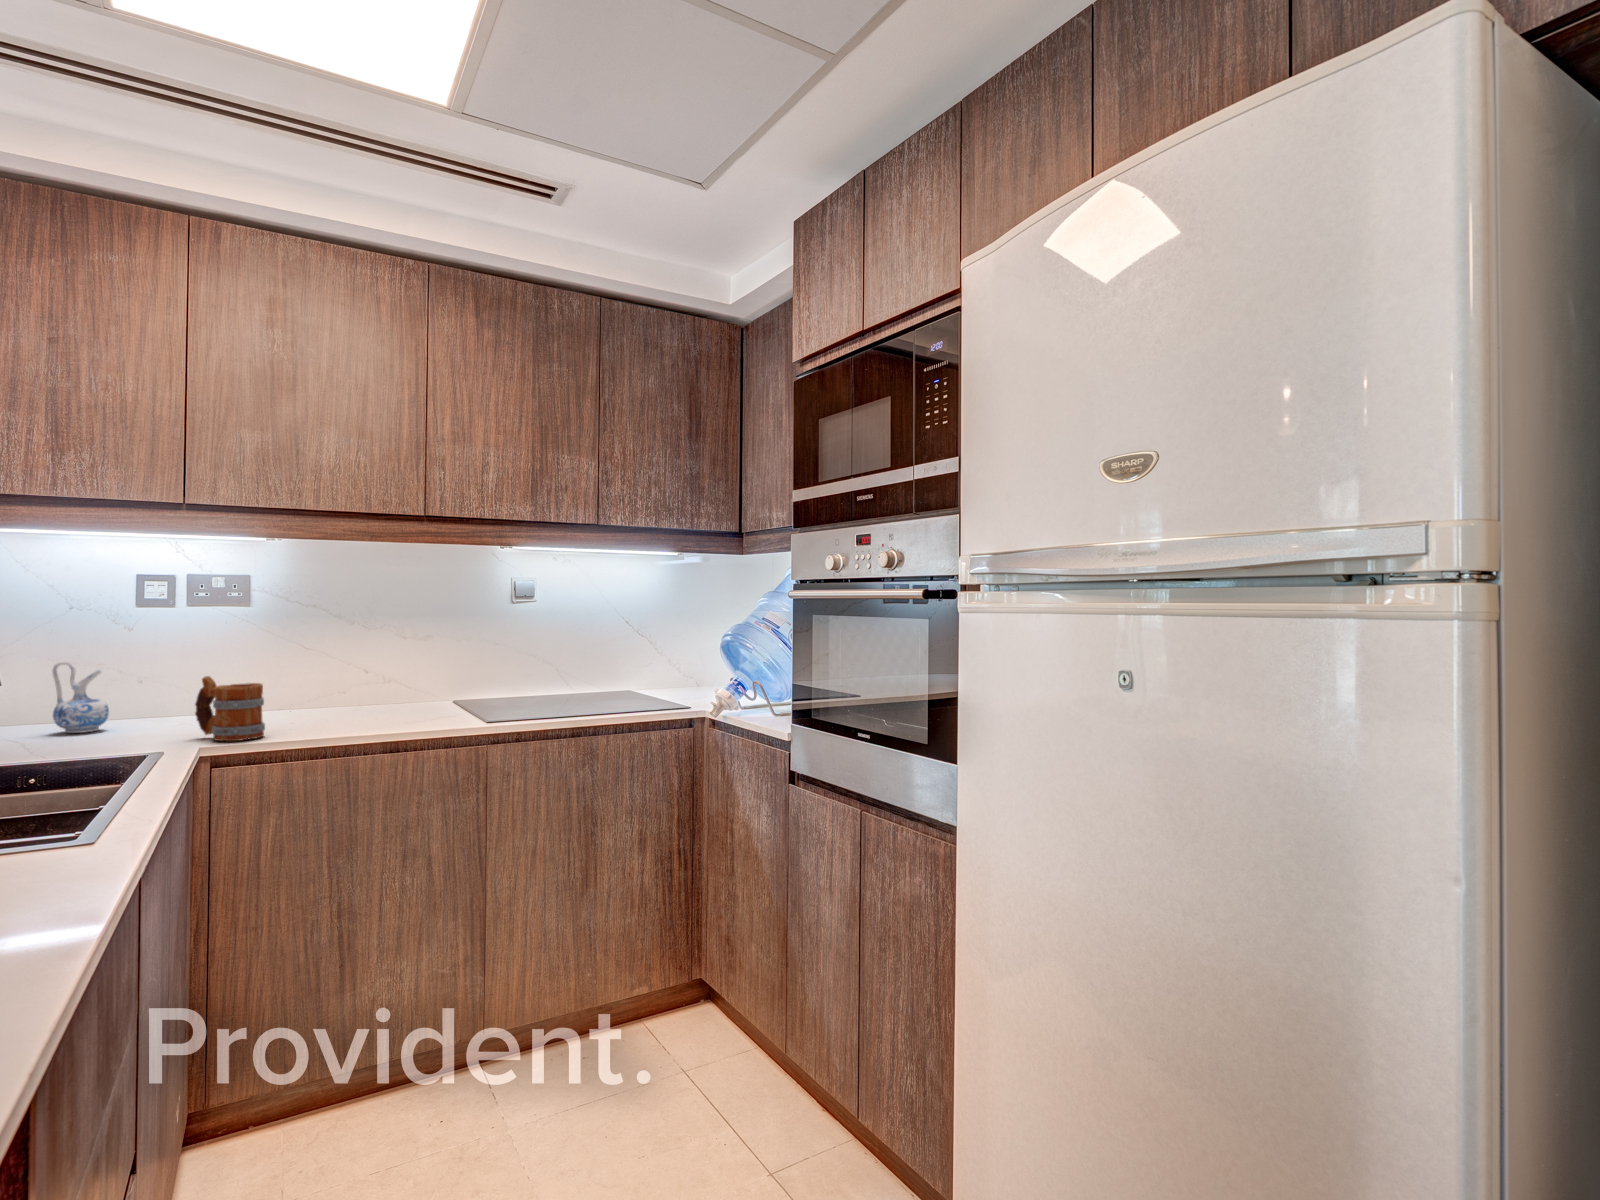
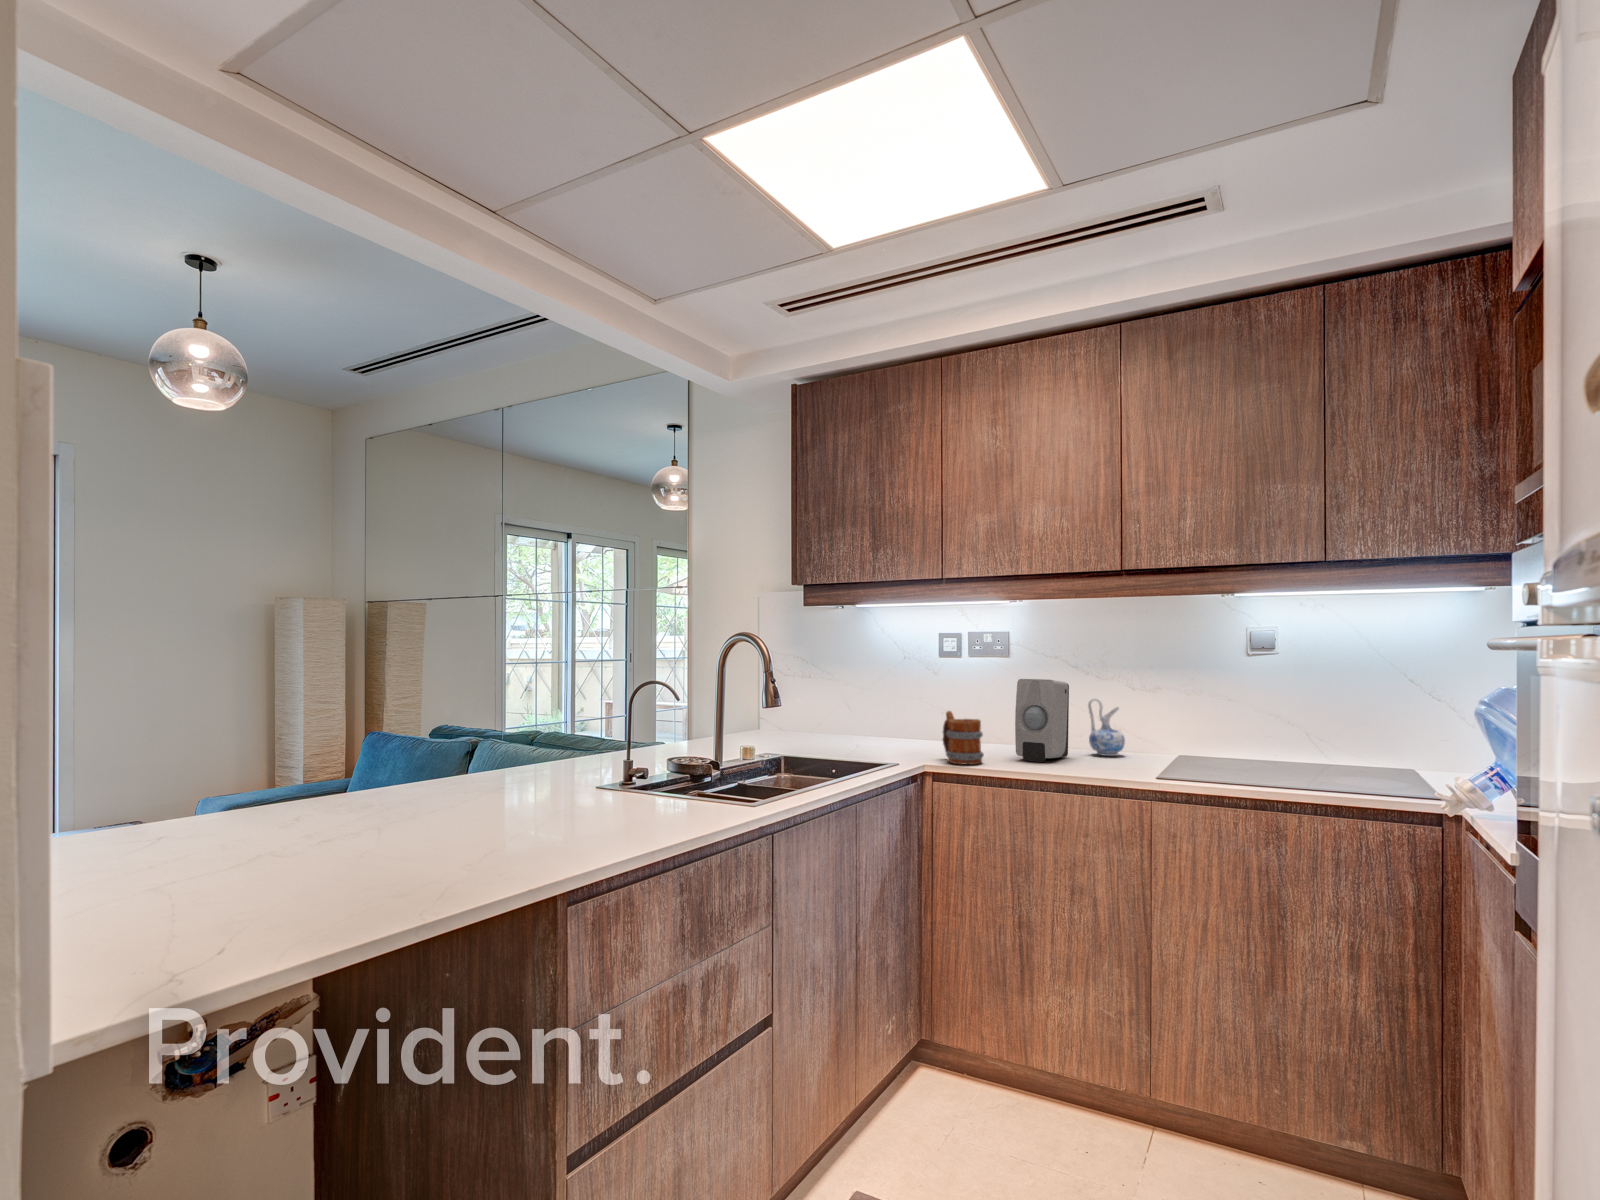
soap dispenser: none [297,631,349,726] -> present [1015,679,1069,762]
ceramic pitcher: present [52,661,109,733] -> present [1088,698,1125,756]

